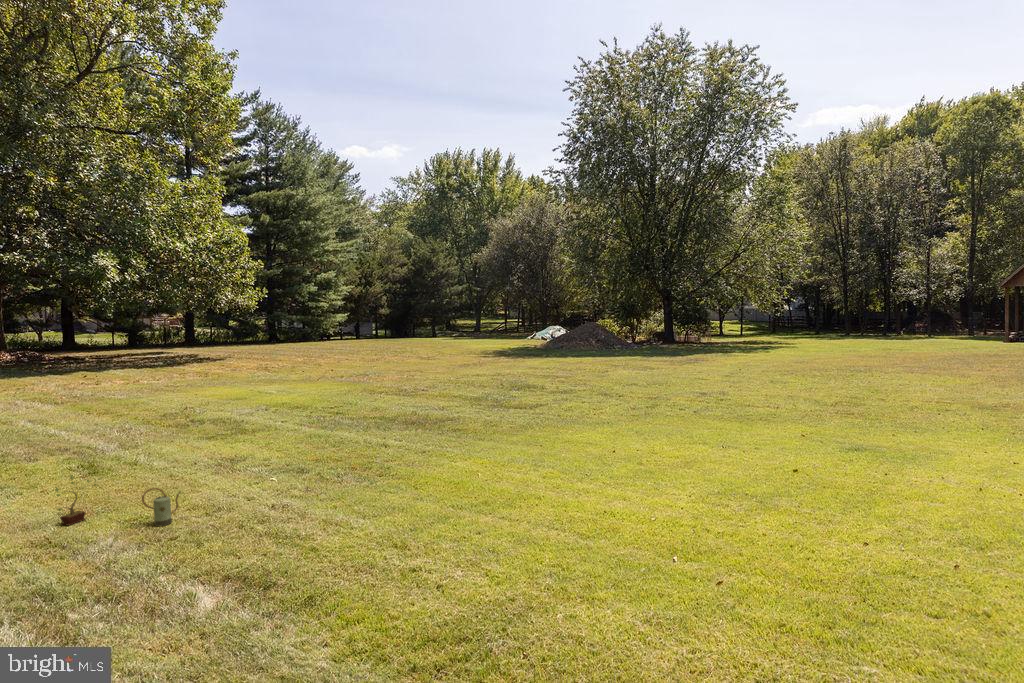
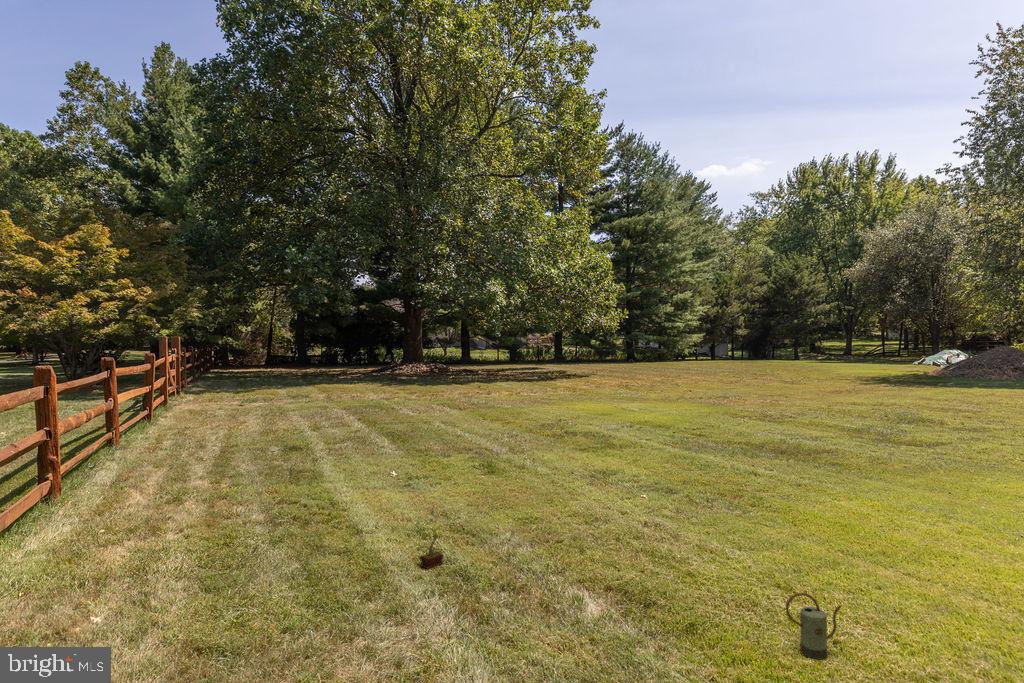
watering can: present [142,488,180,527] -> present [786,593,841,659]

